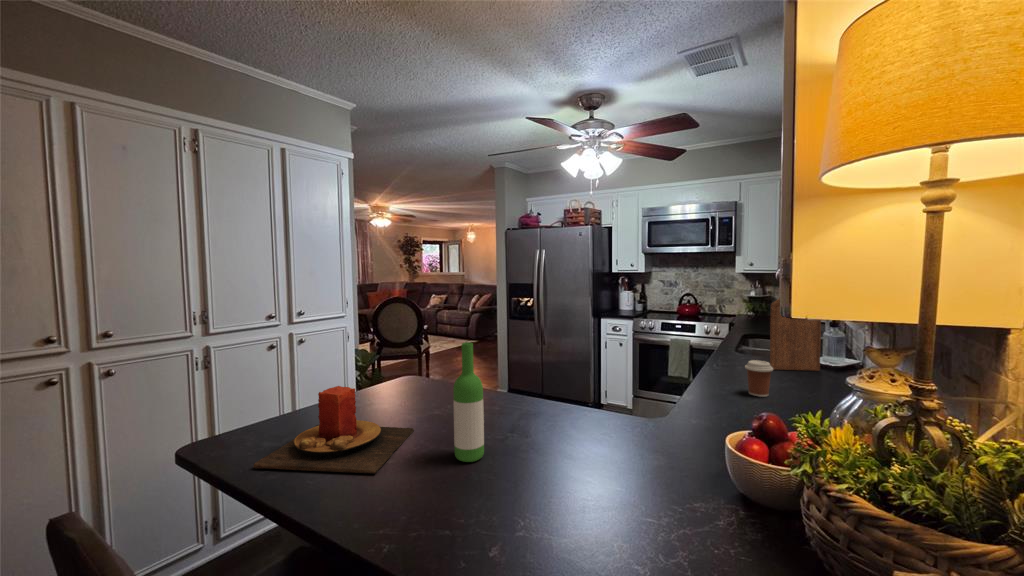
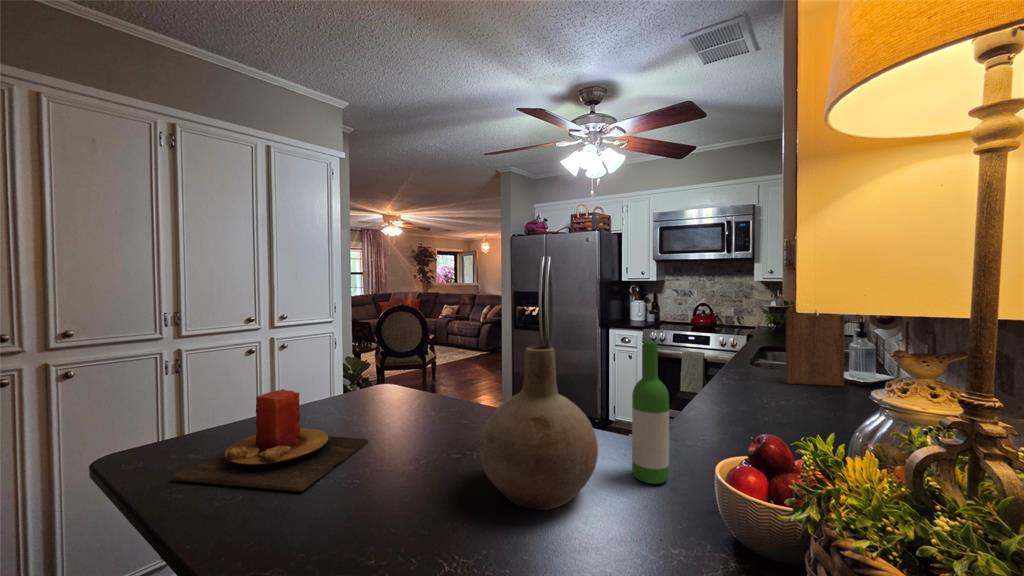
wine bottle: present [453,342,484,462] -> present [632,341,669,484]
vase: none [527,345,627,481] -> present [480,346,598,510]
coffee cup: present [745,360,773,397] -> none [754,372,787,414]

